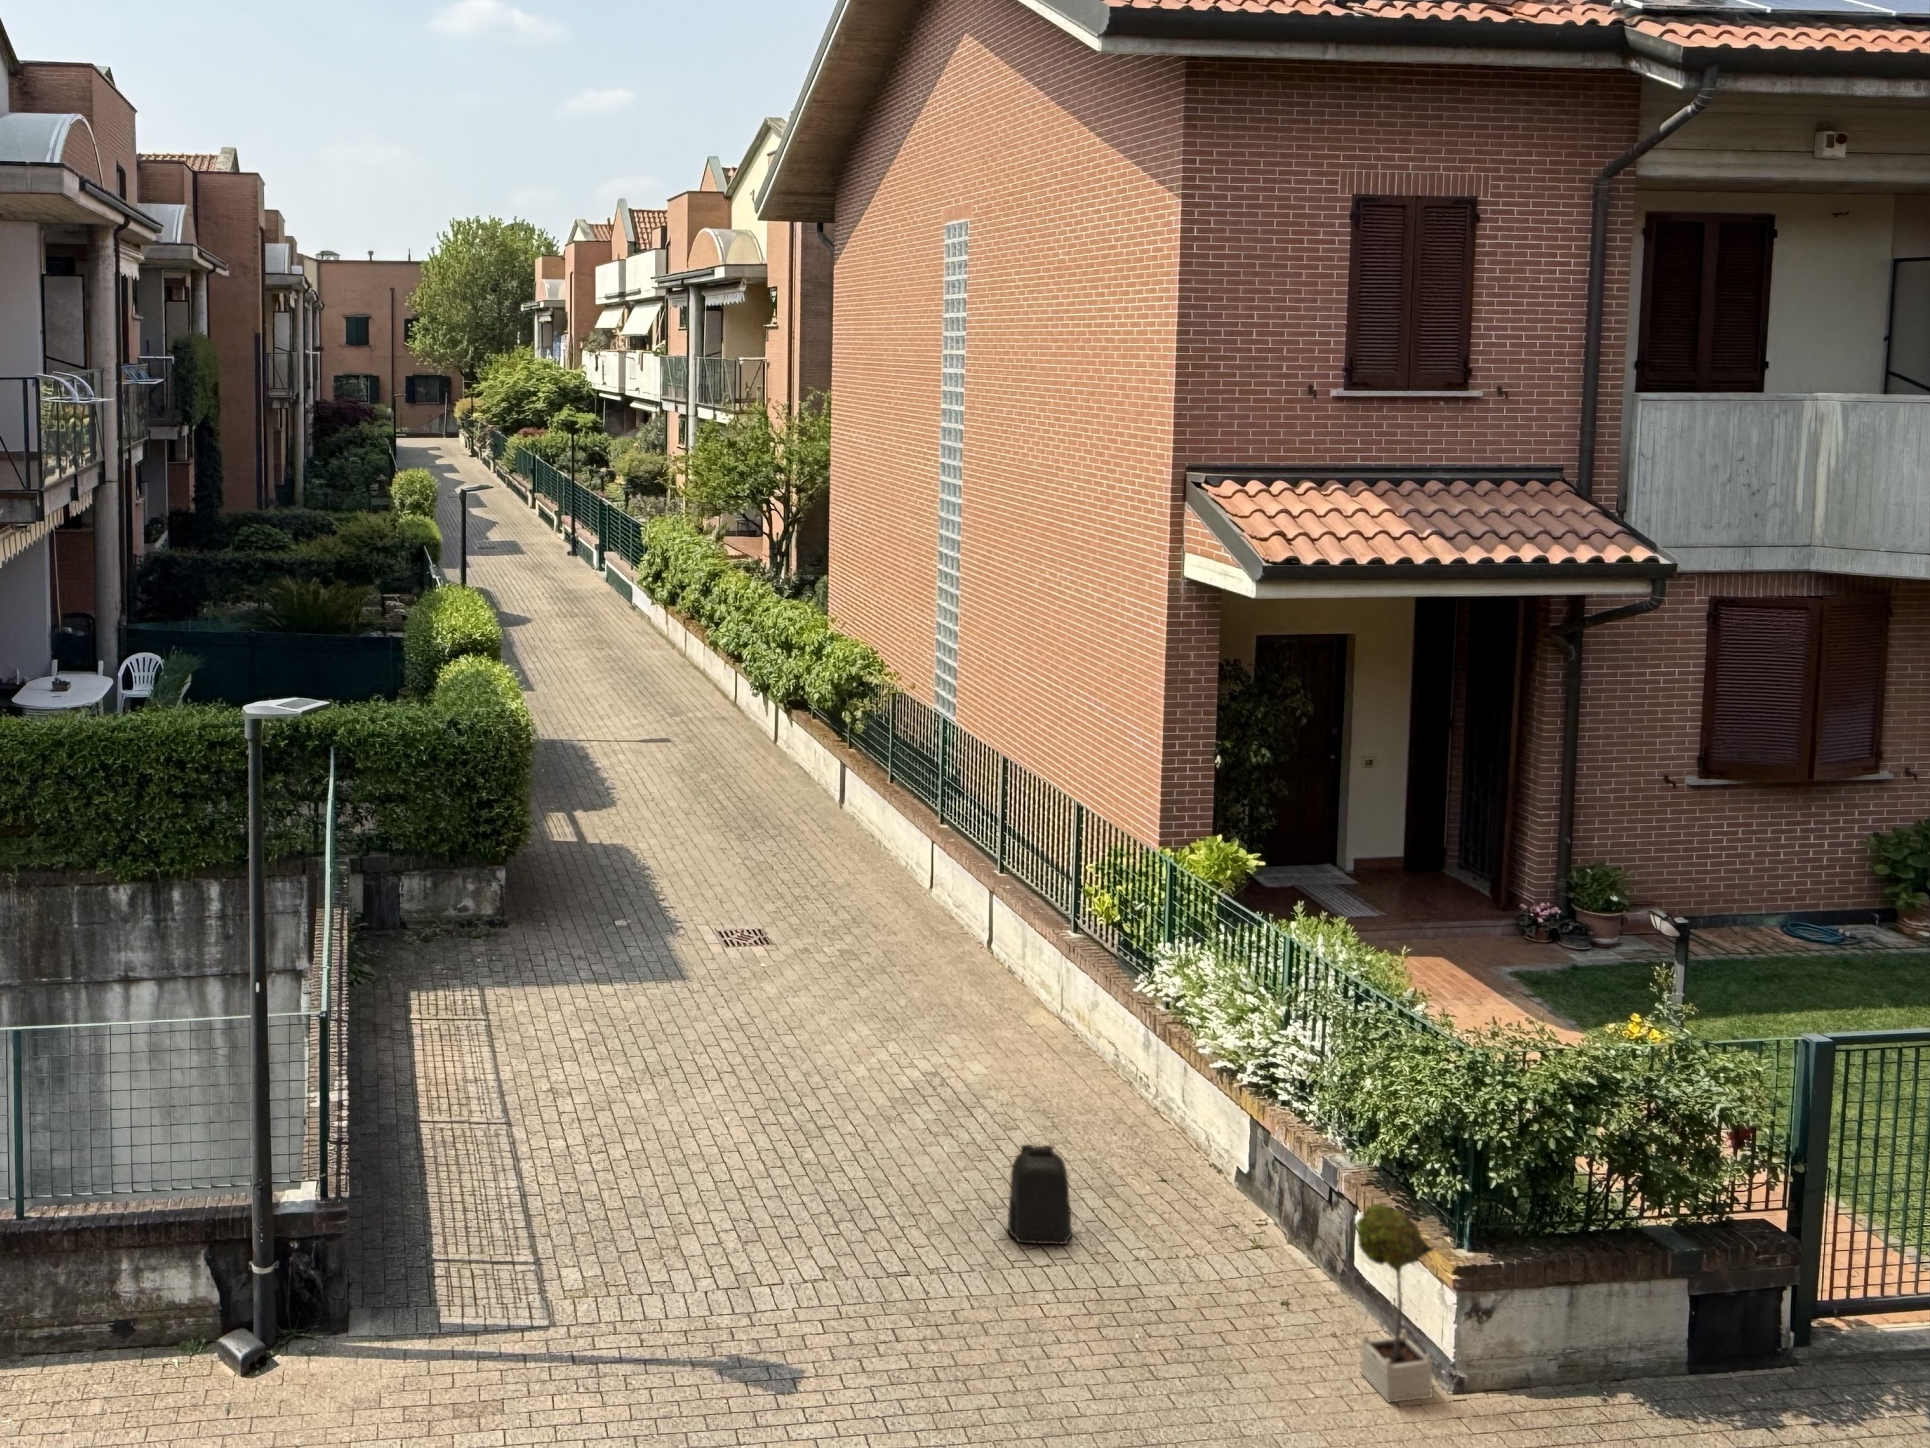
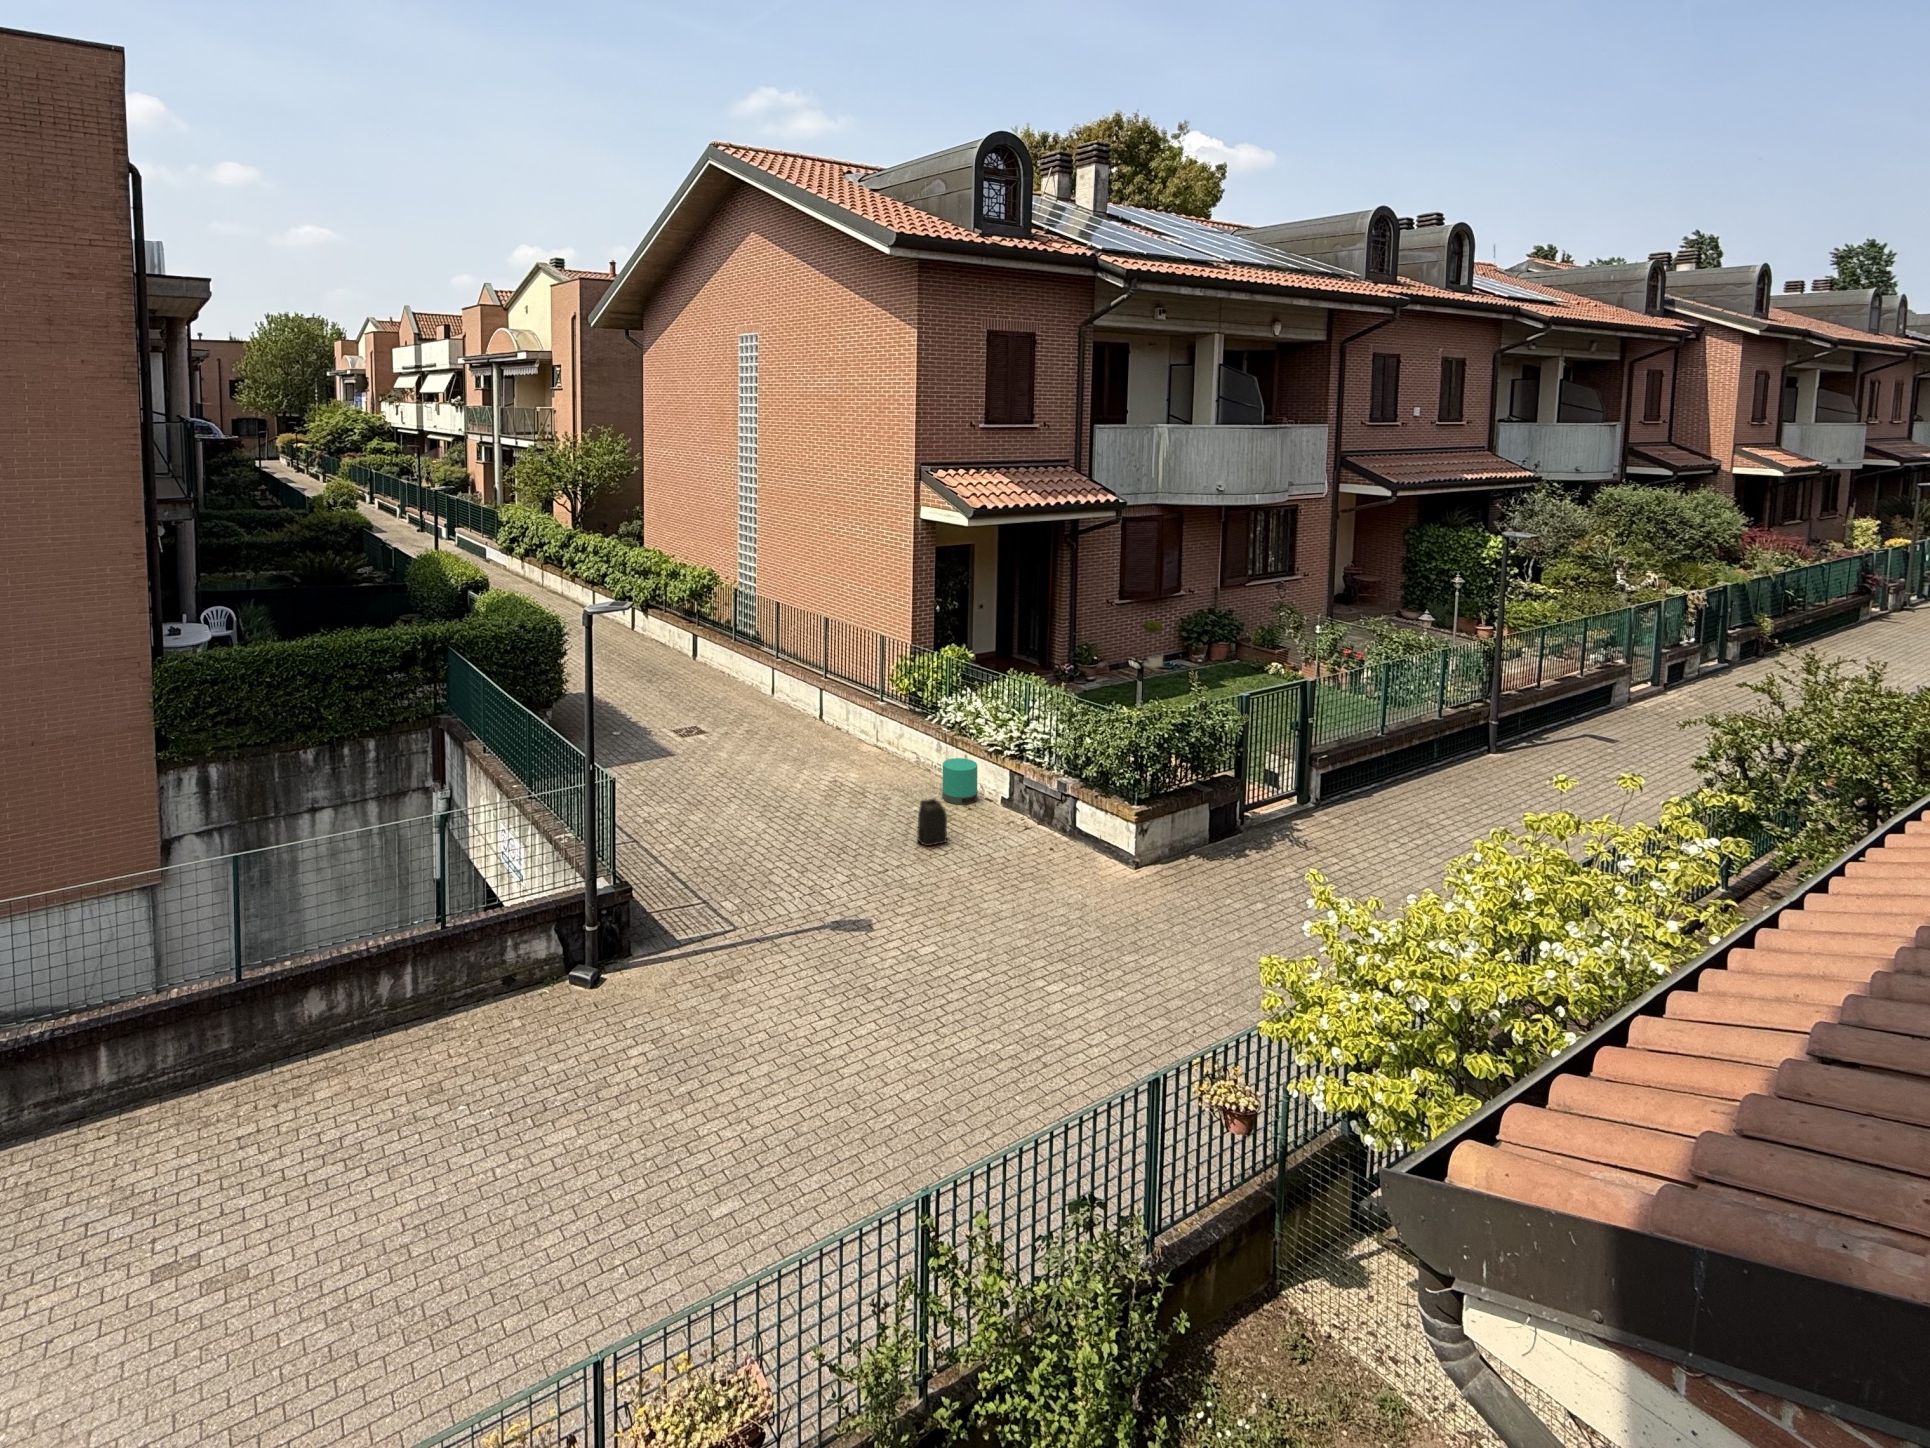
trash can: none [1120,1067,1196,1169] -> present [943,758,977,805]
potted tree: present [1356,1204,1433,1402] -> present [1143,621,1163,668]

